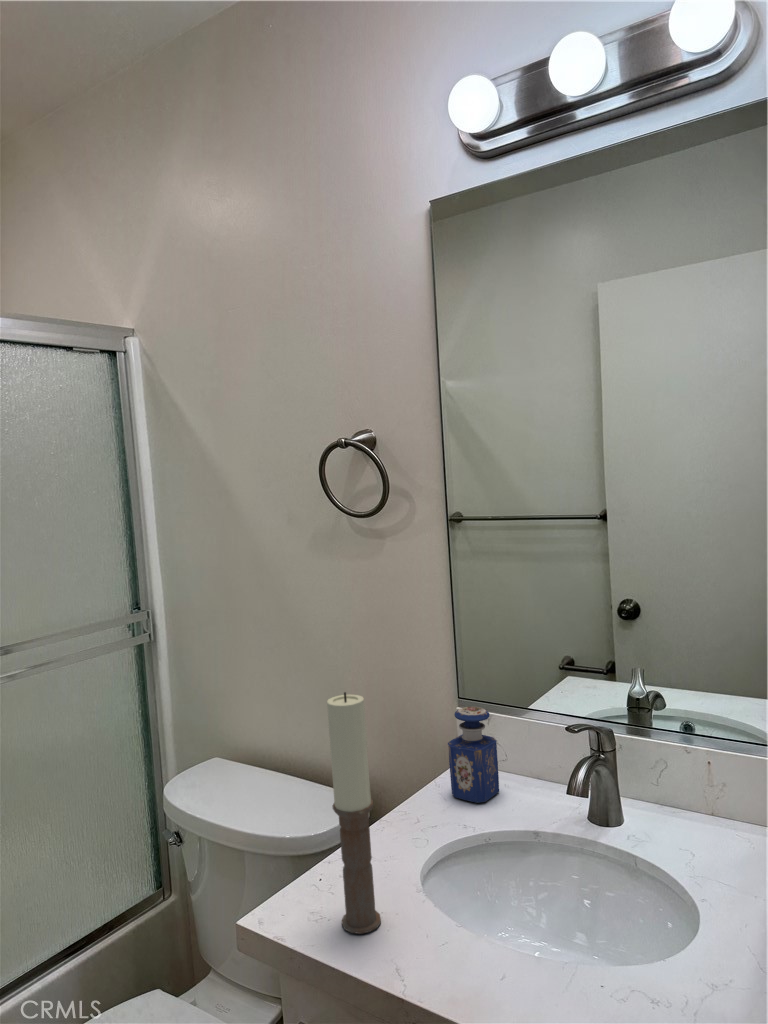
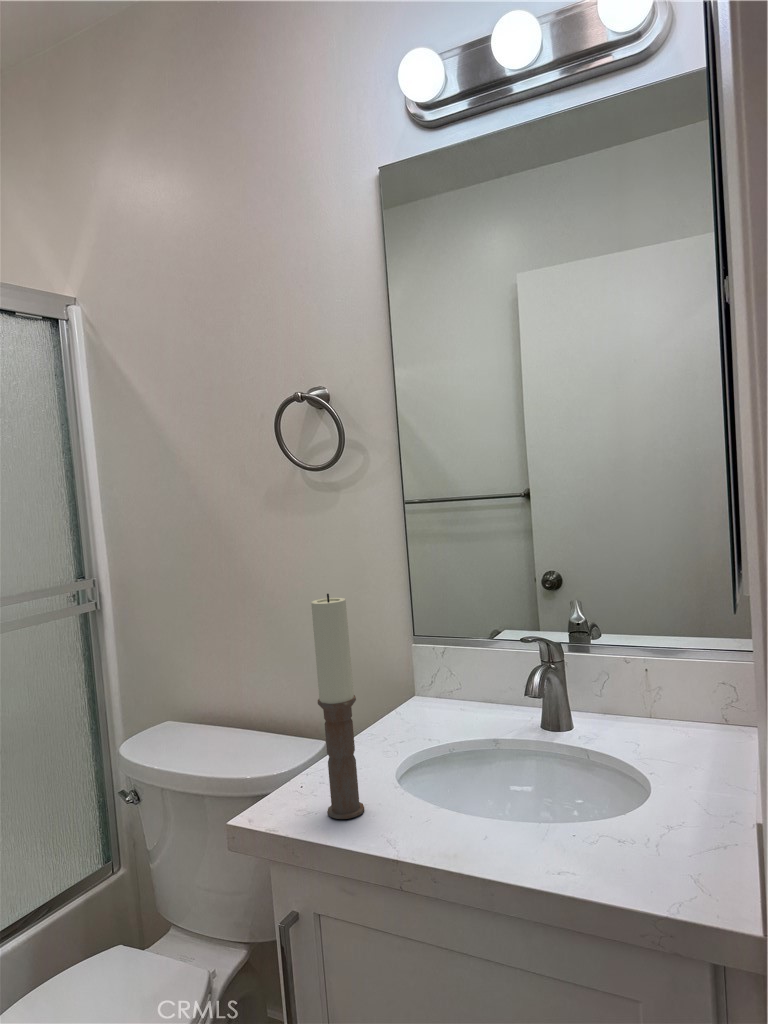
perfume bottle: present [448,707,499,803] -> none [408,635,457,723]

